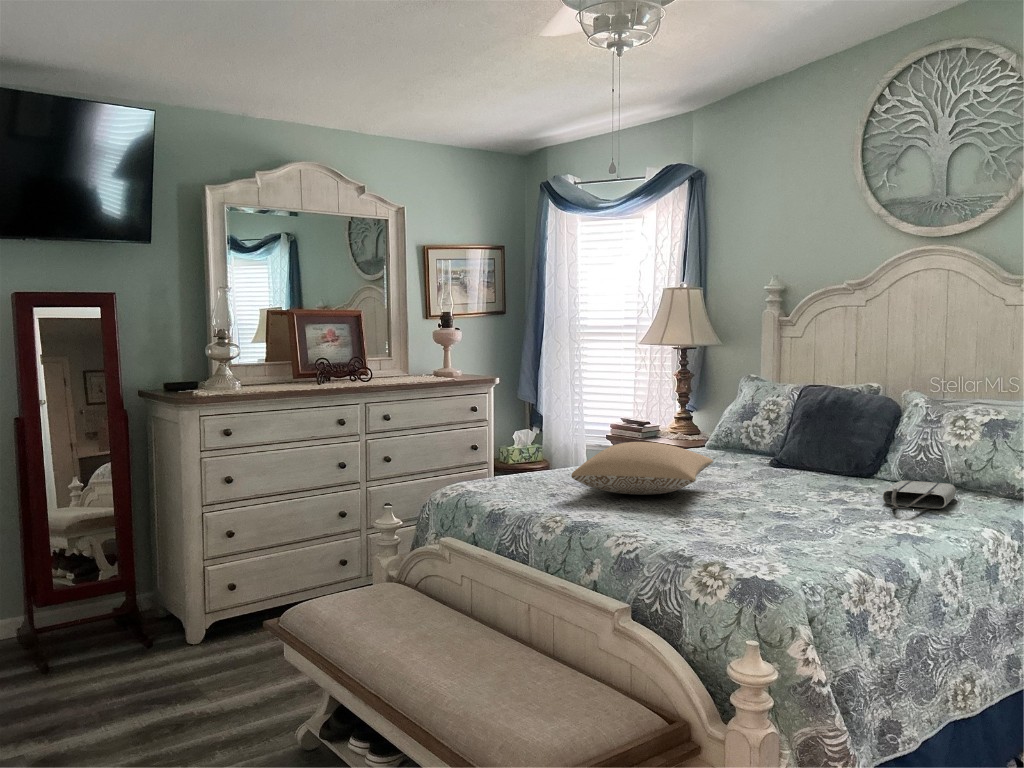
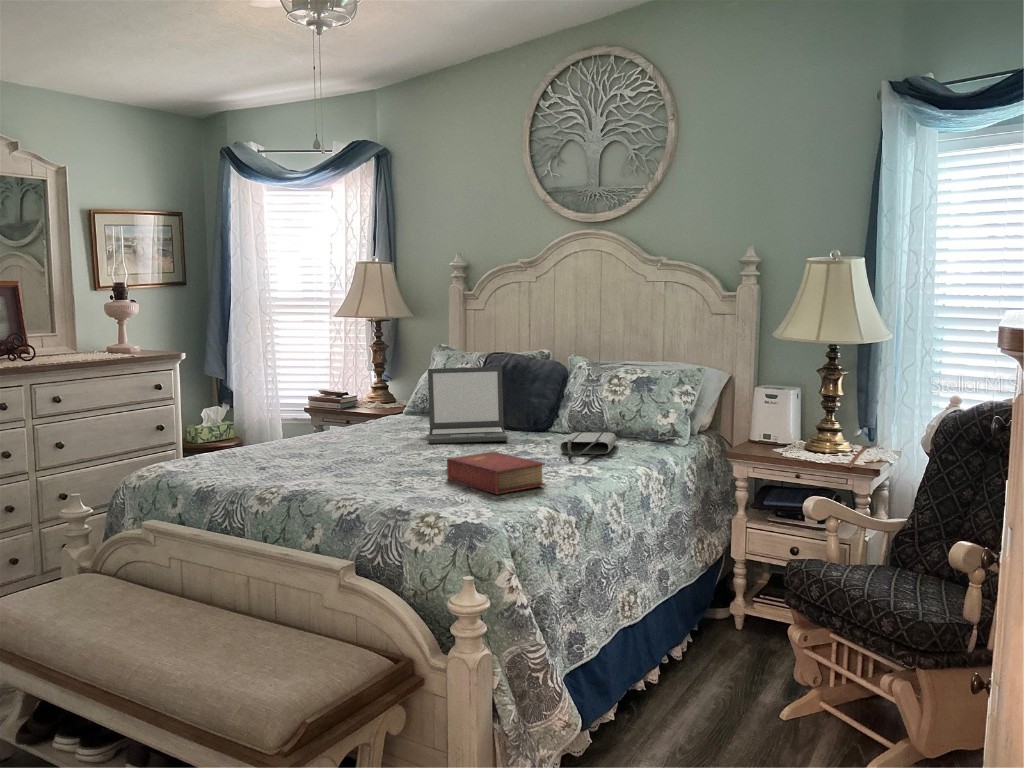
laptop: none [729,401,820,485] -> present [428,367,507,444]
pillow: present [572,442,713,495] -> none [282,411,414,461]
book: none [744,497,859,547] -> present [447,452,545,494]

